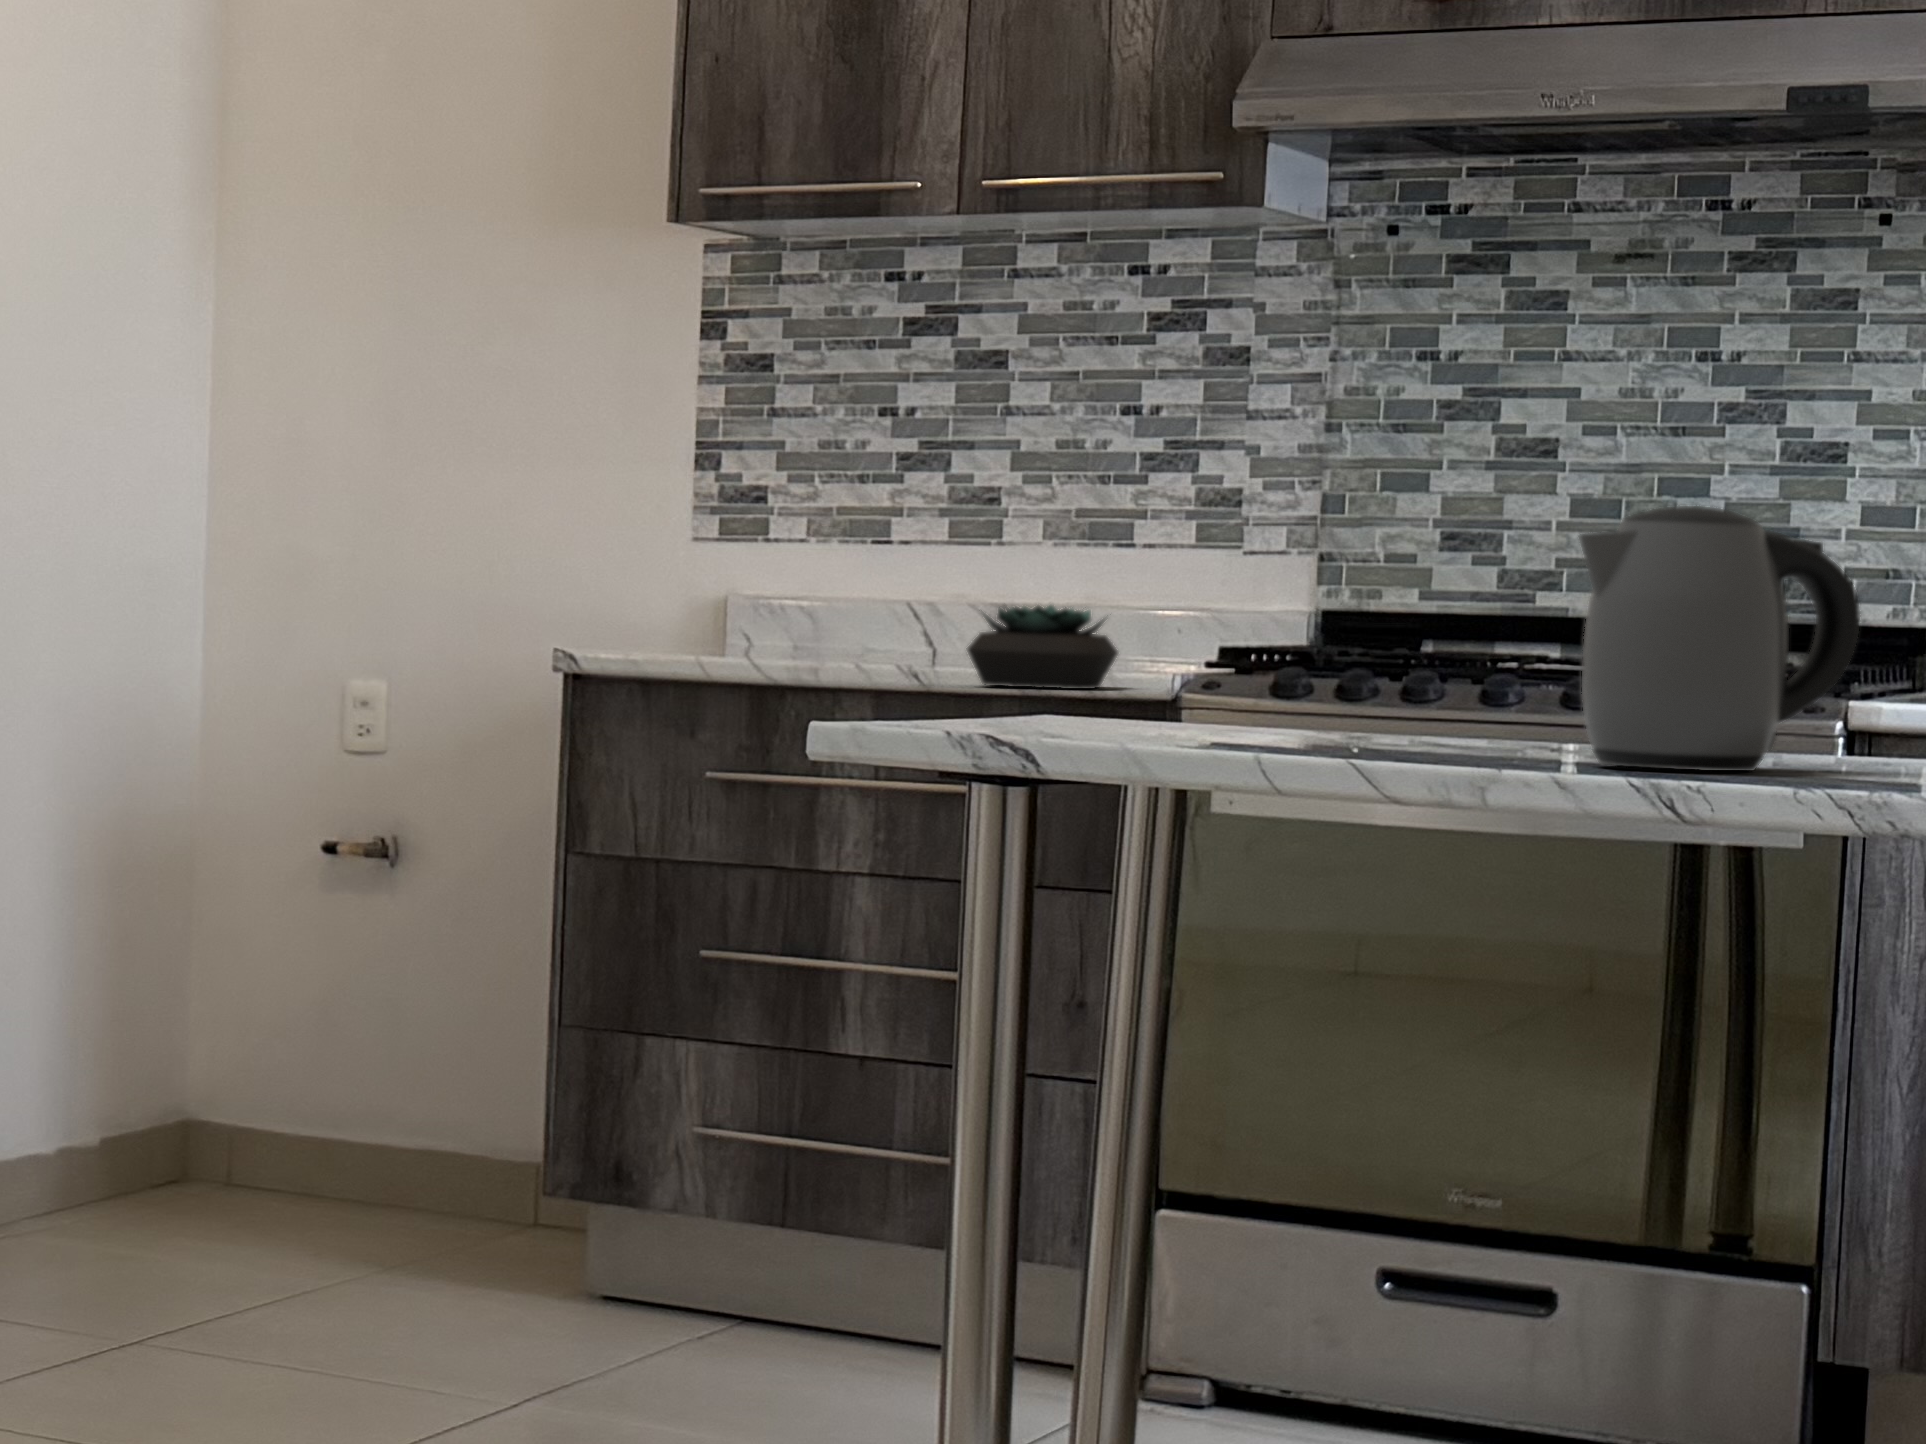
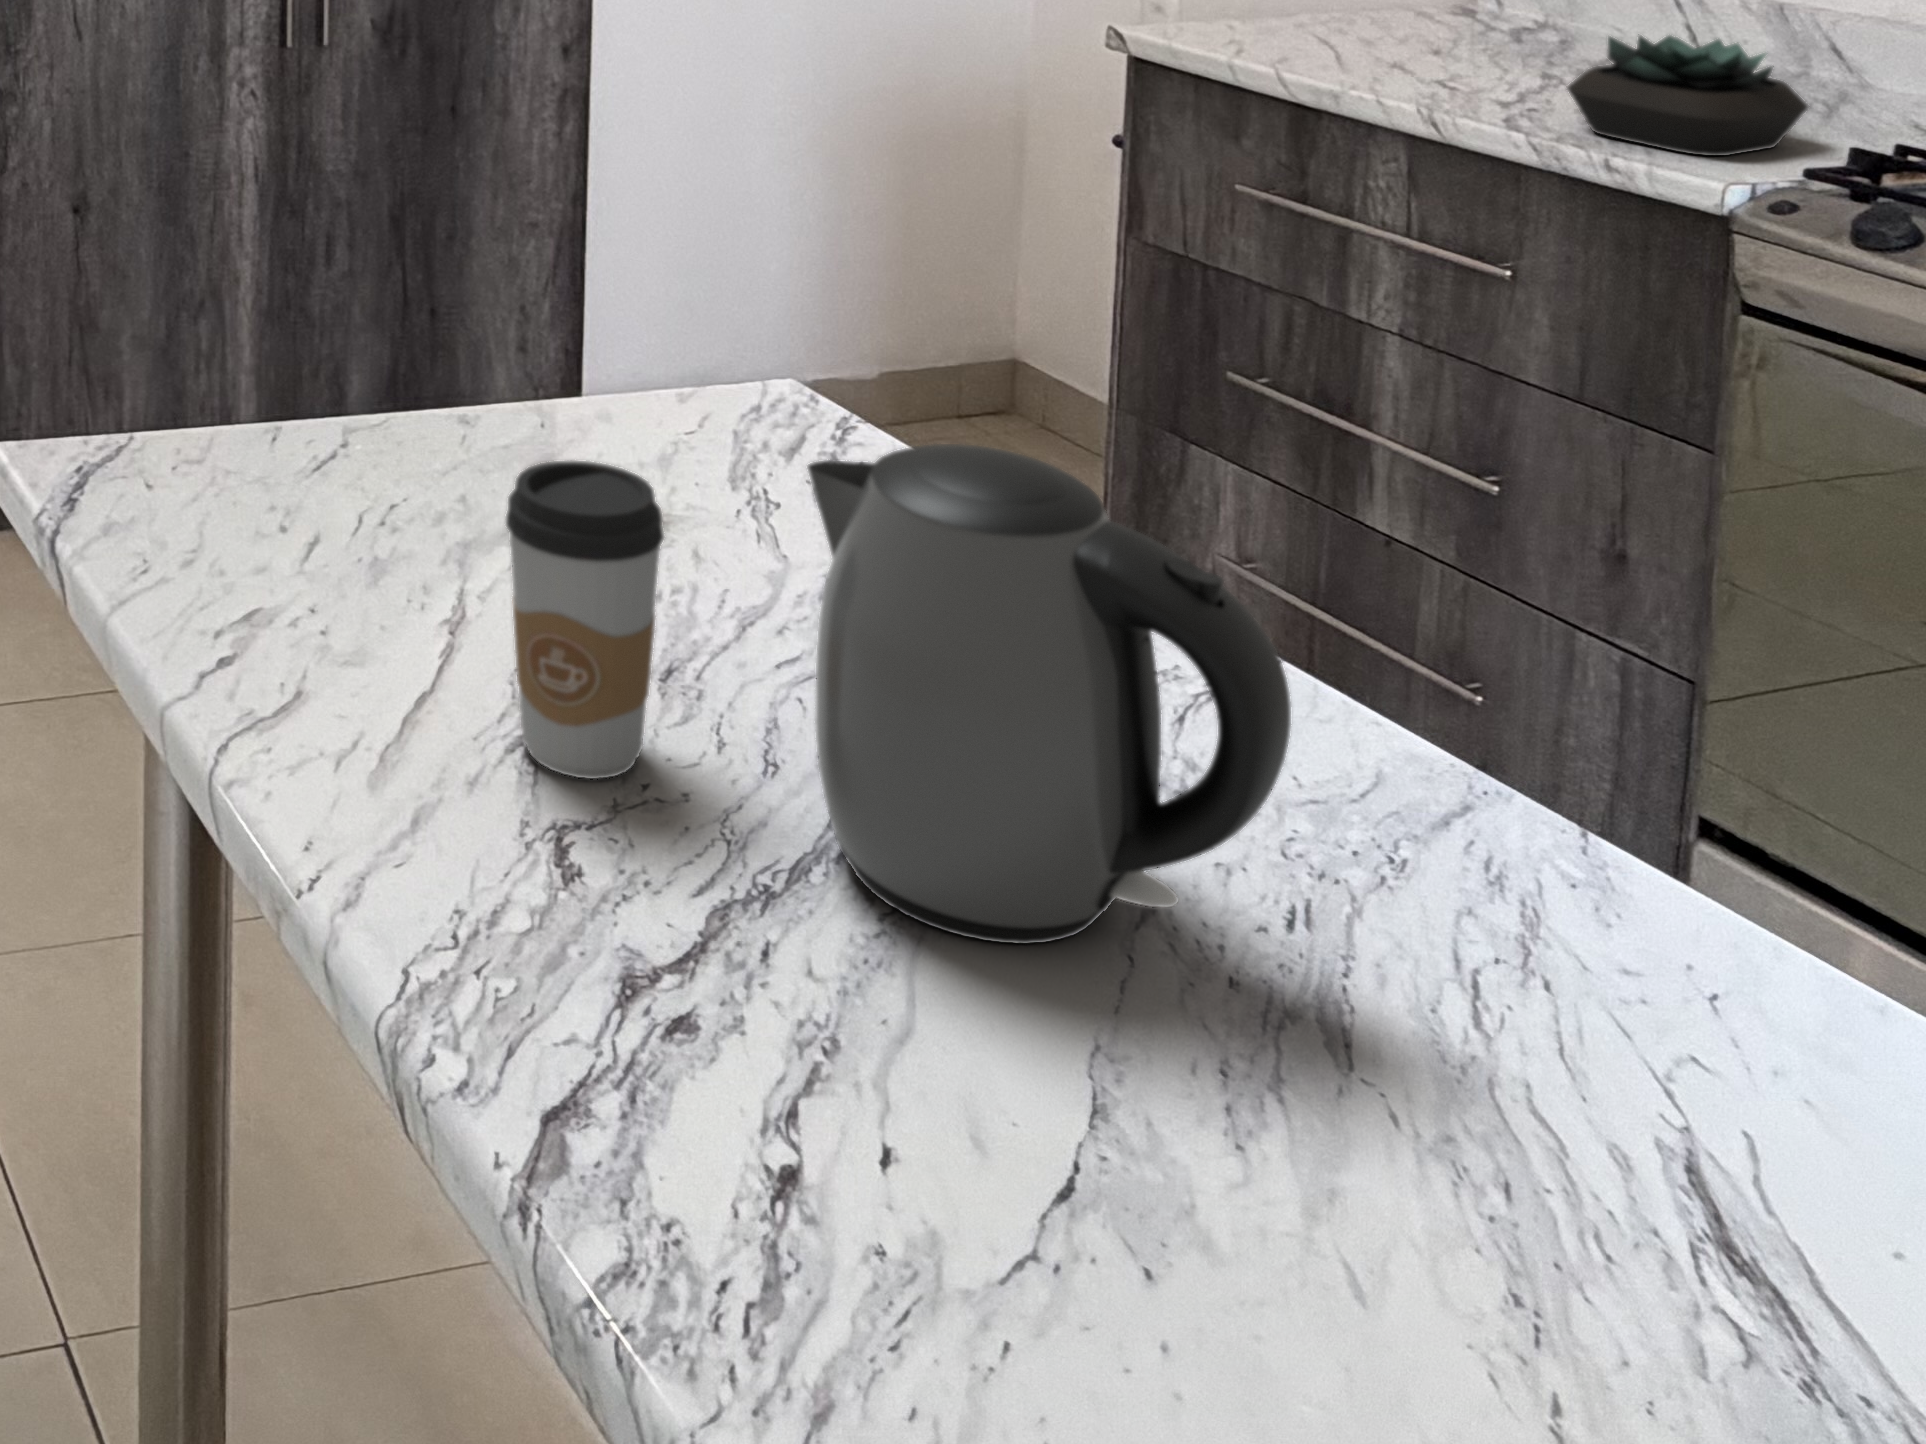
coffee cup: none [1390,577,1502,768] -> present [506,460,664,779]

